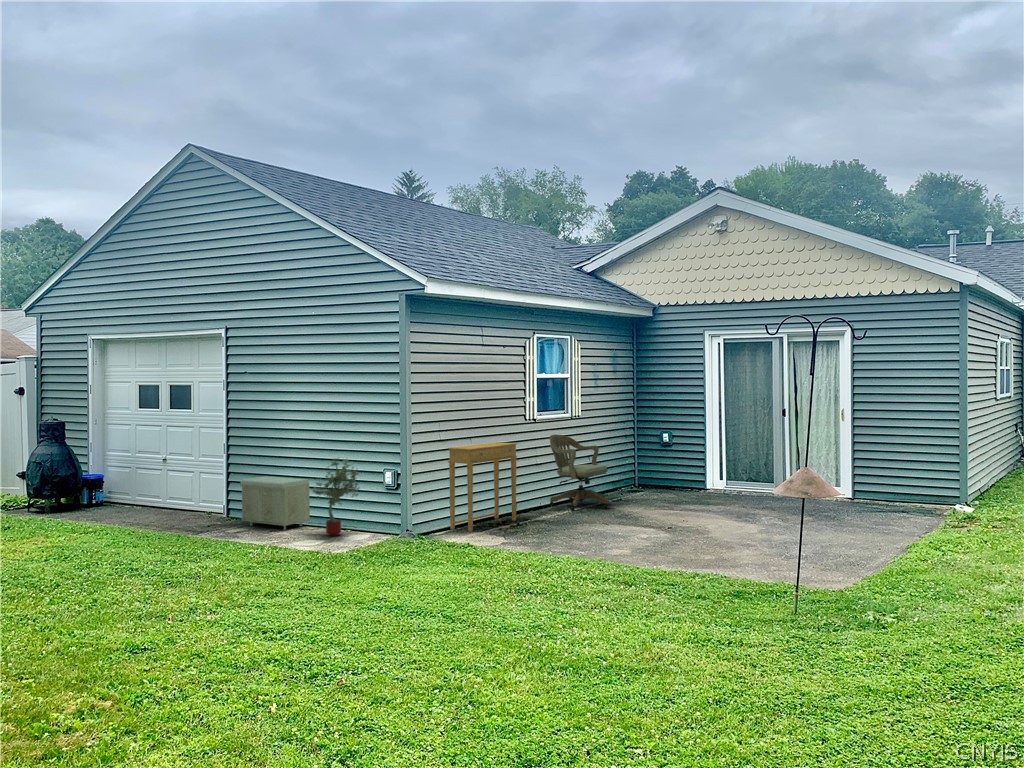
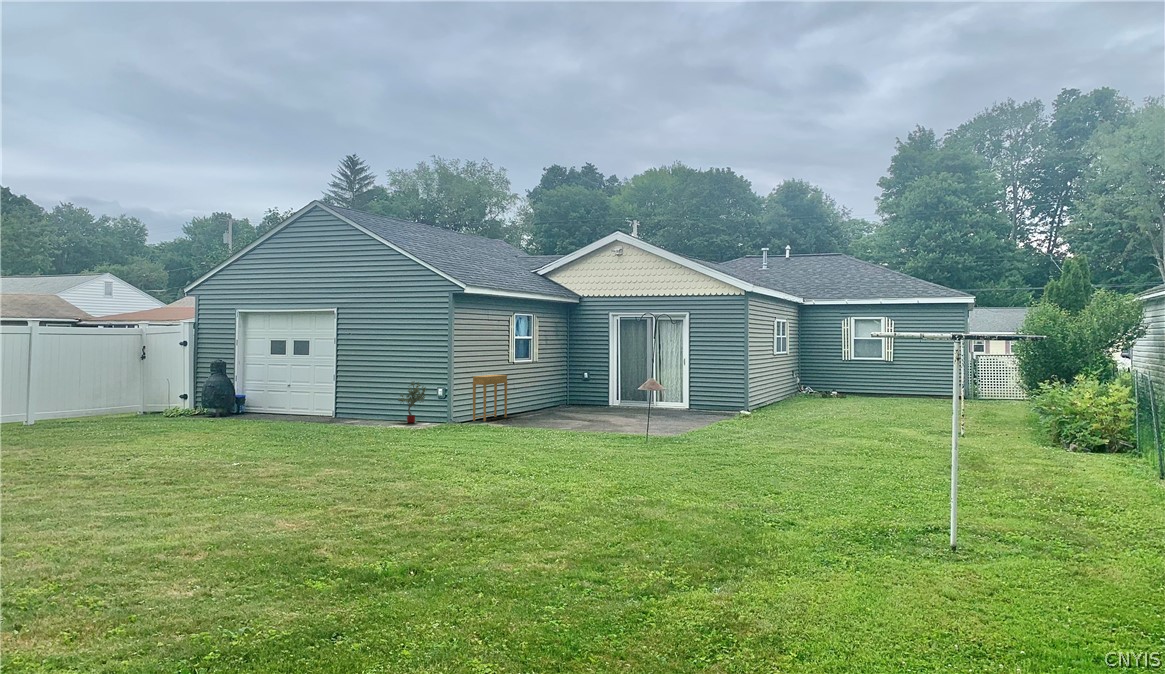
chair: present [550,435,609,511] -> none [522,372,556,414]
storage bench: present [240,476,310,530] -> none [352,393,392,422]

